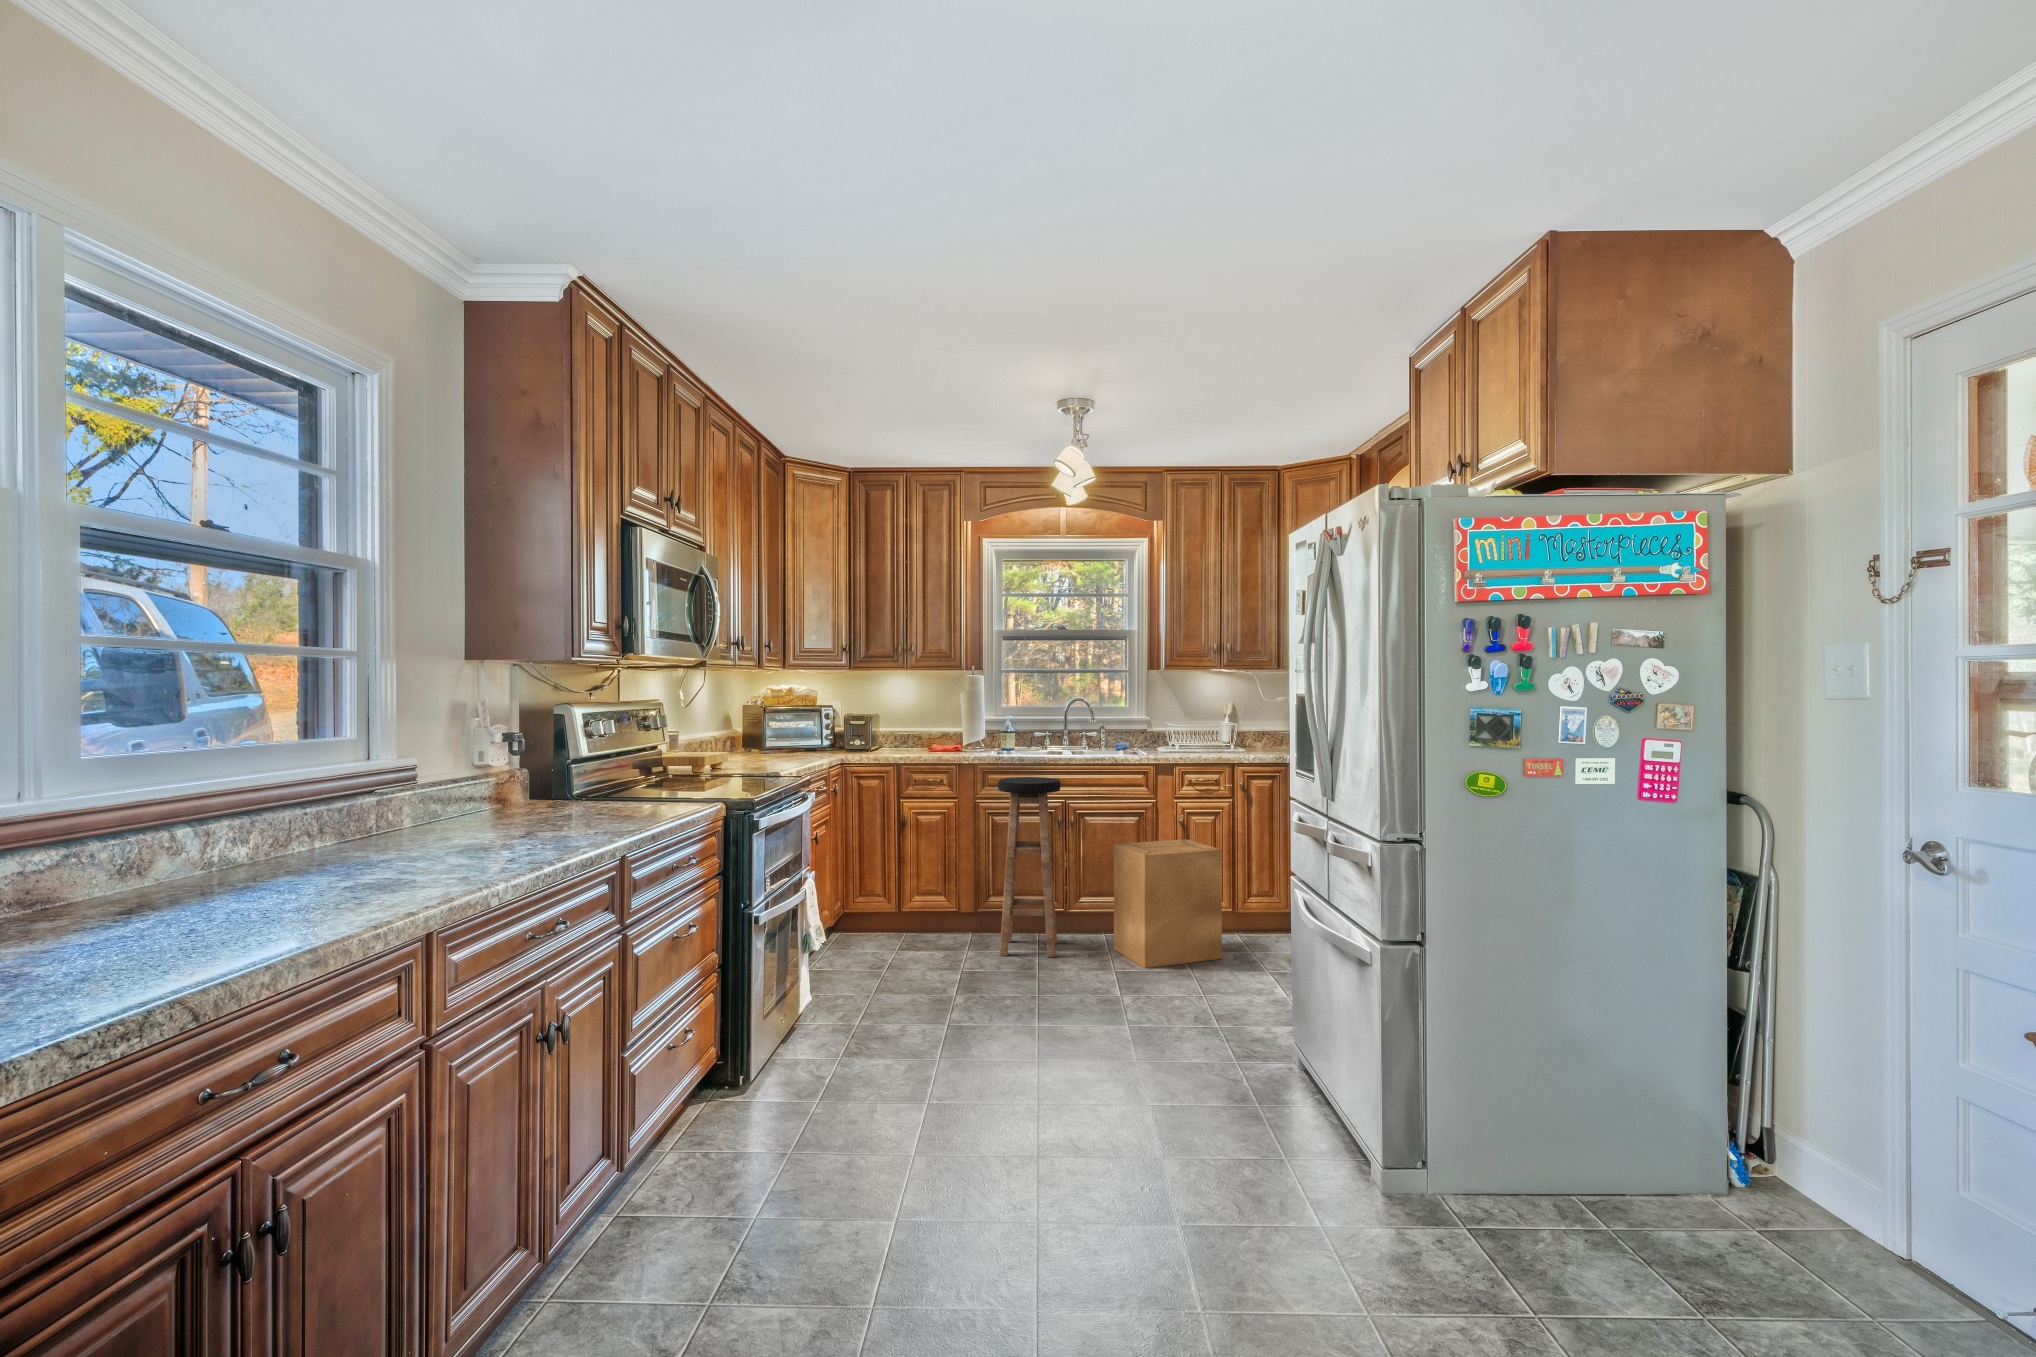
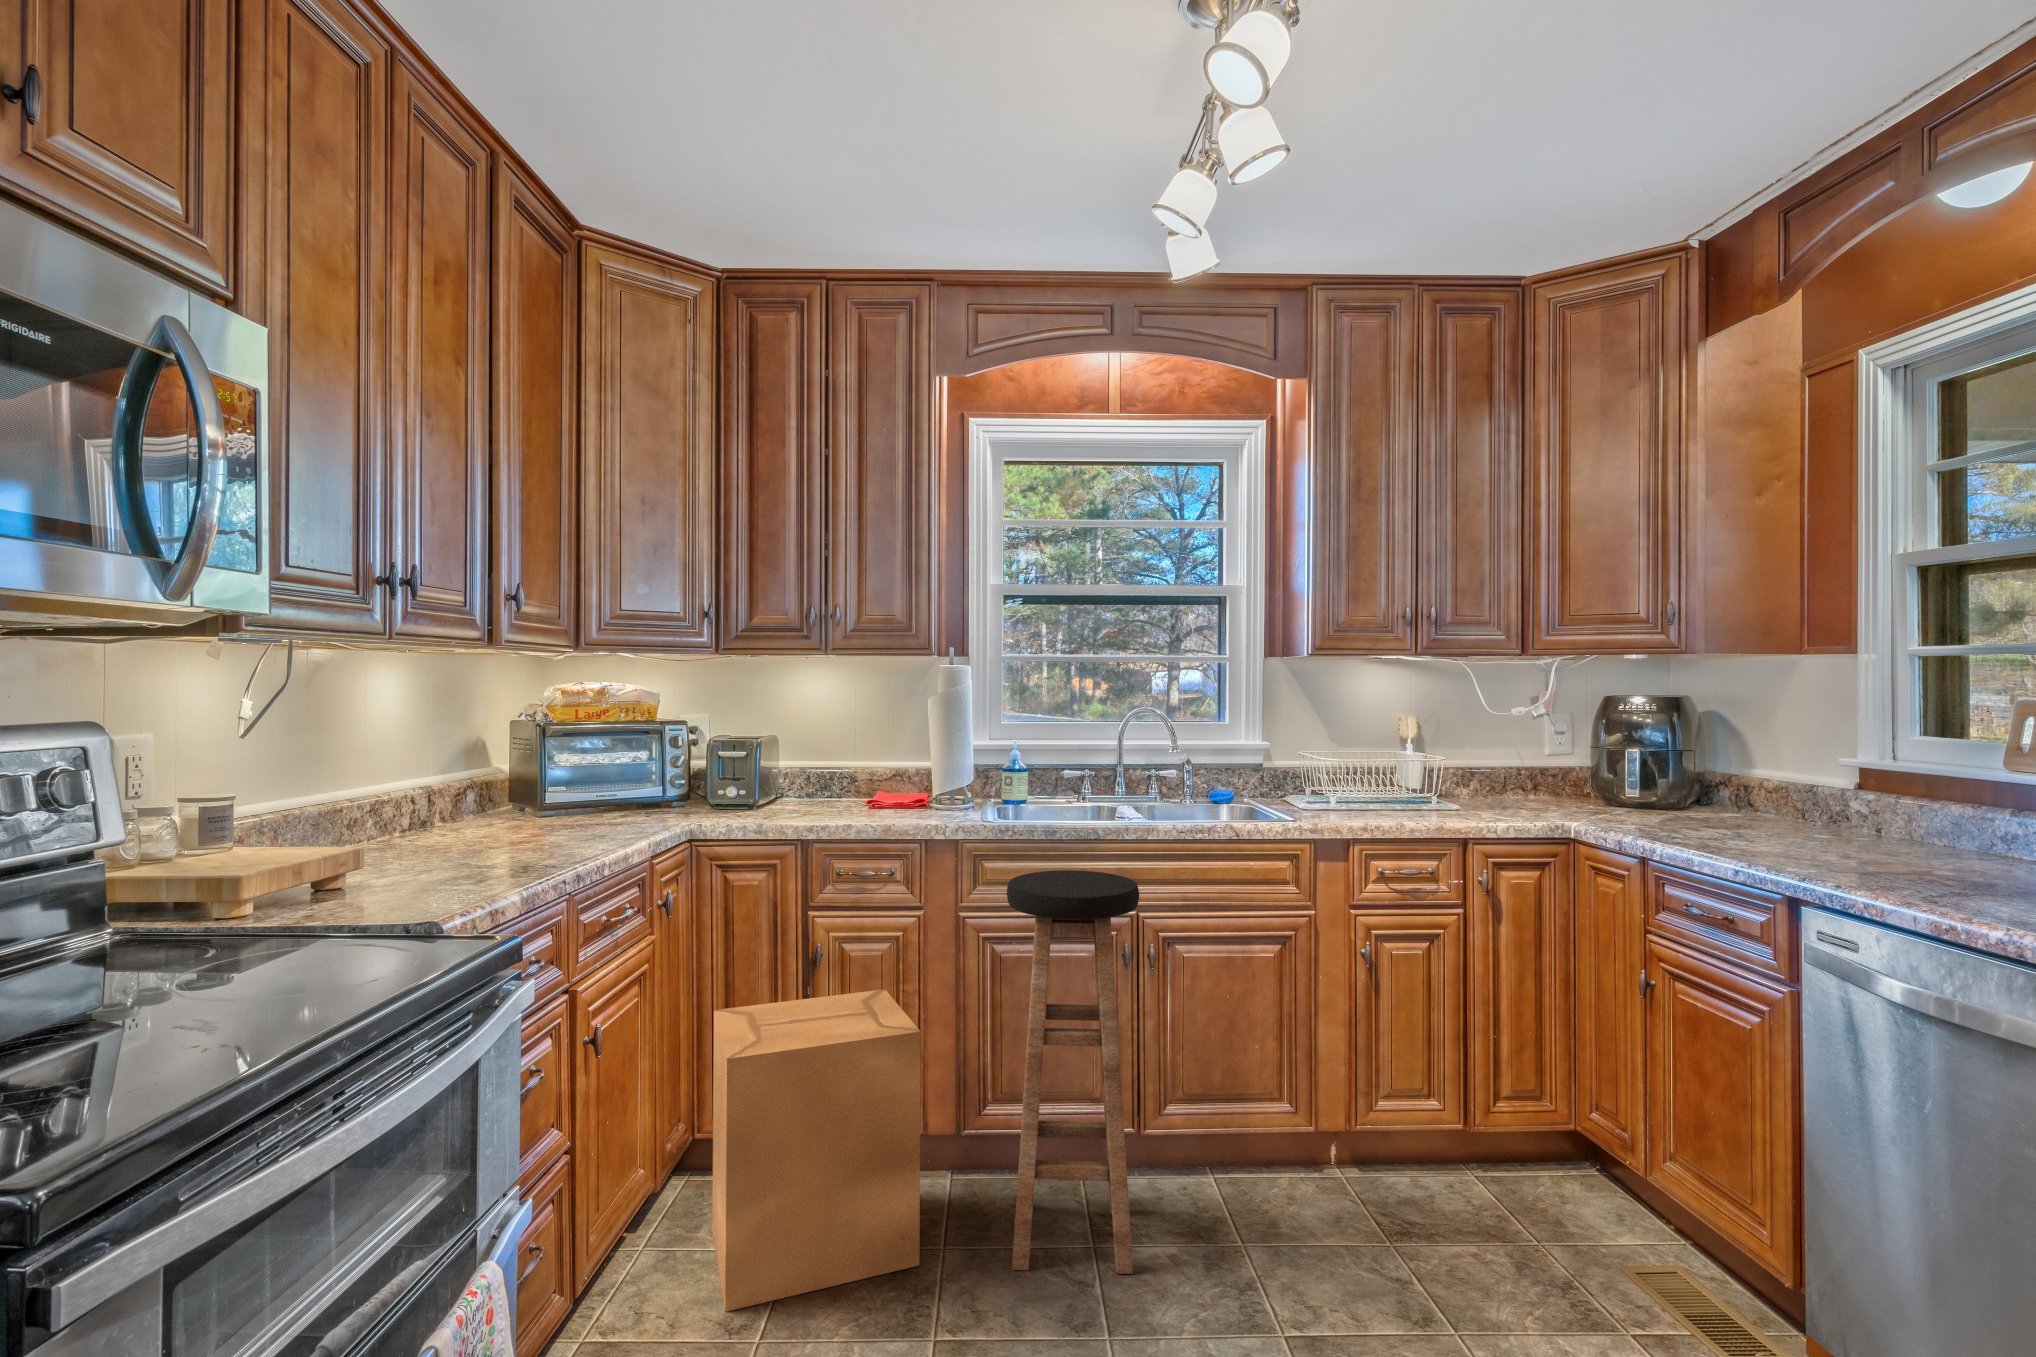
cardboard box: present [1114,839,1222,968] -> present [712,989,921,1312]

